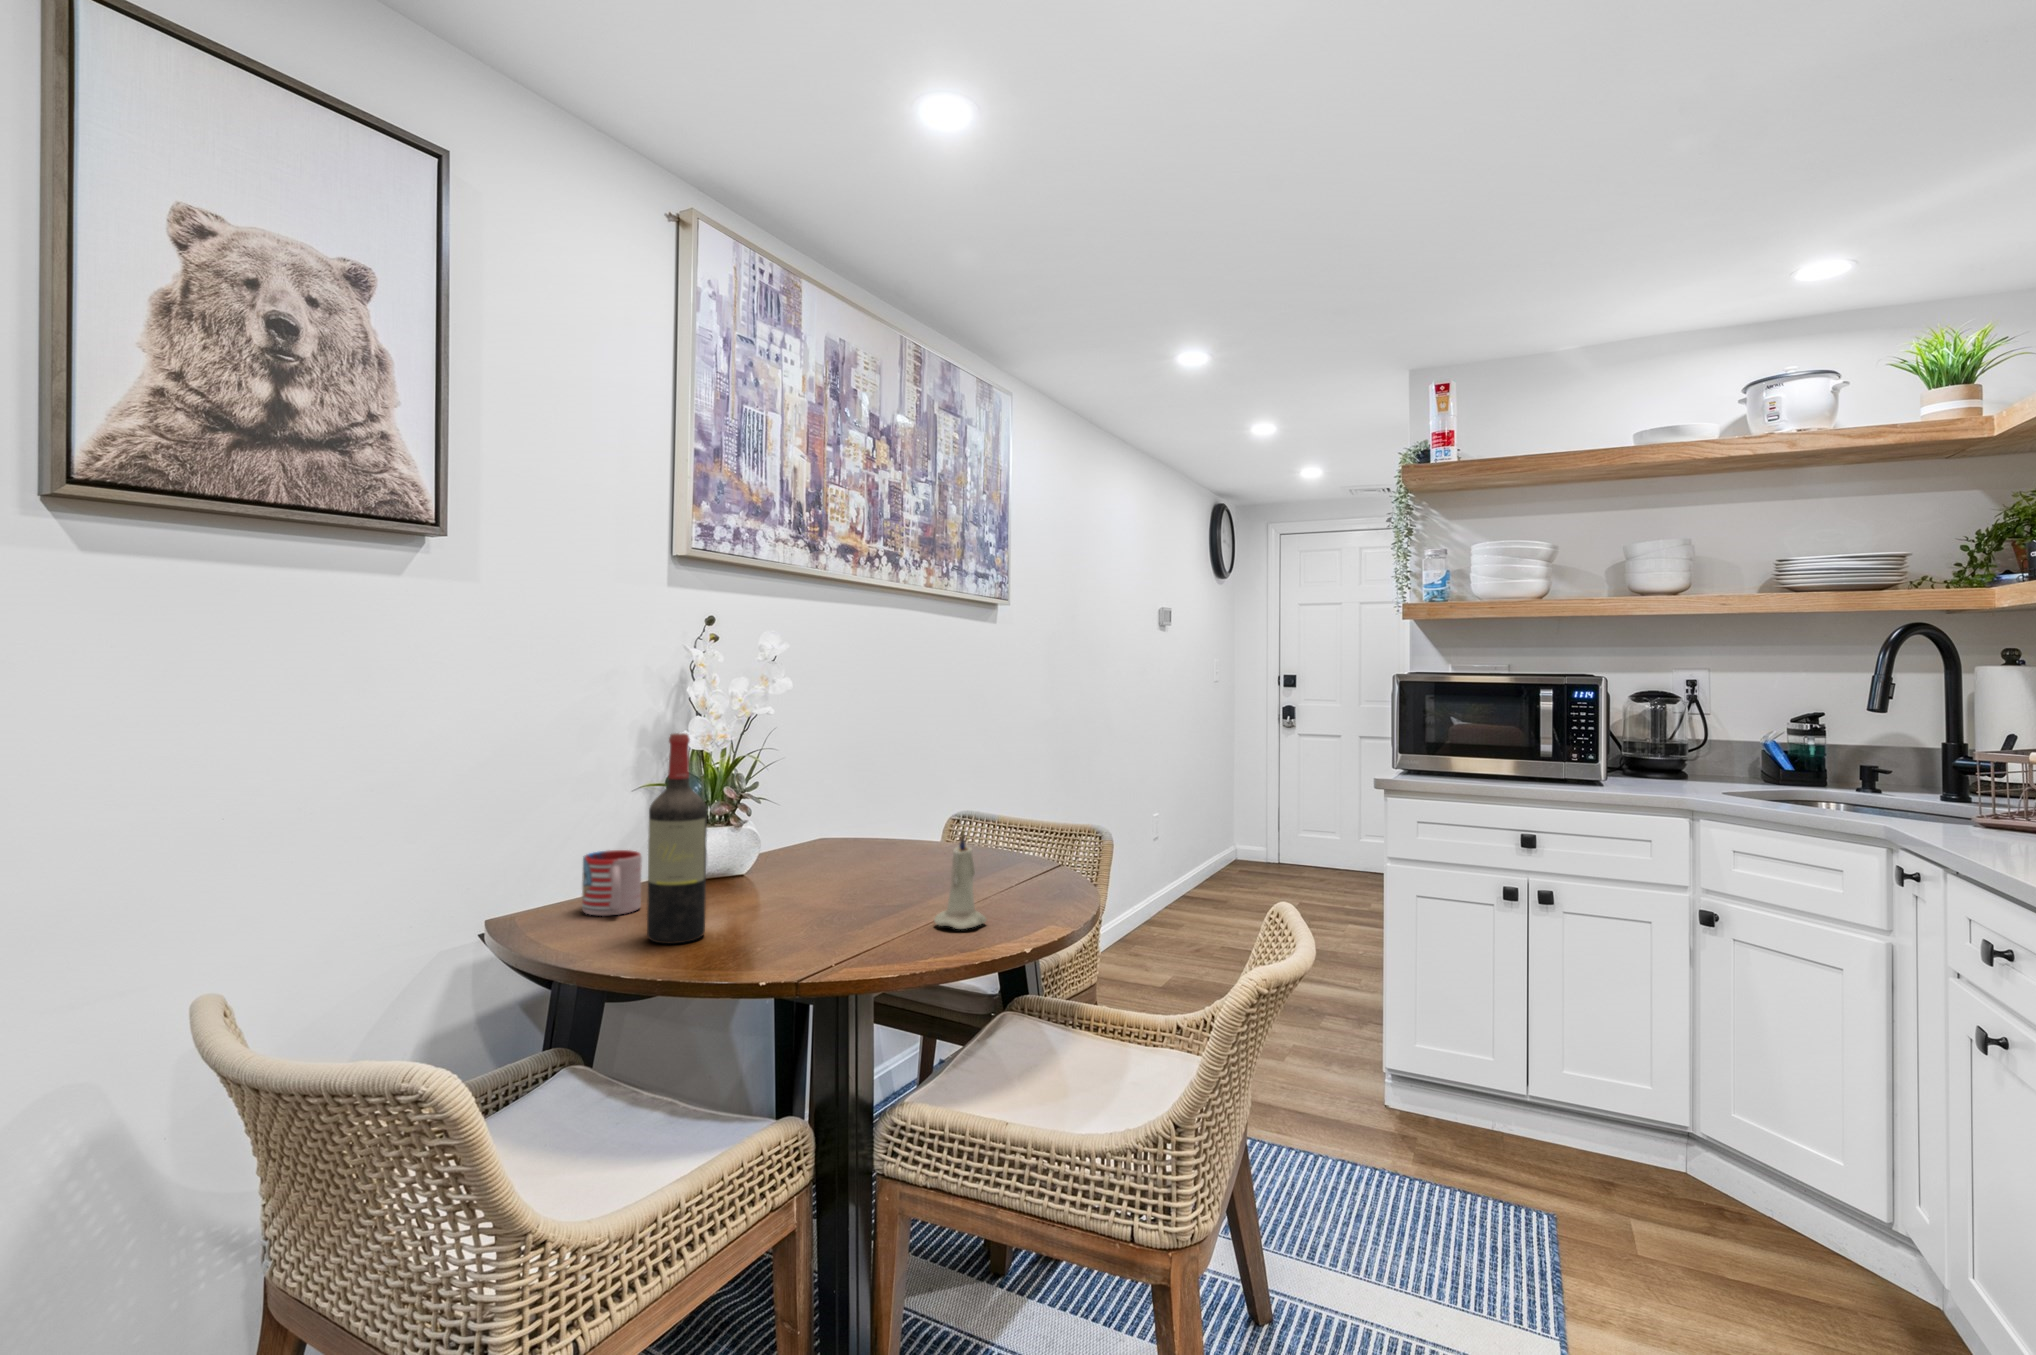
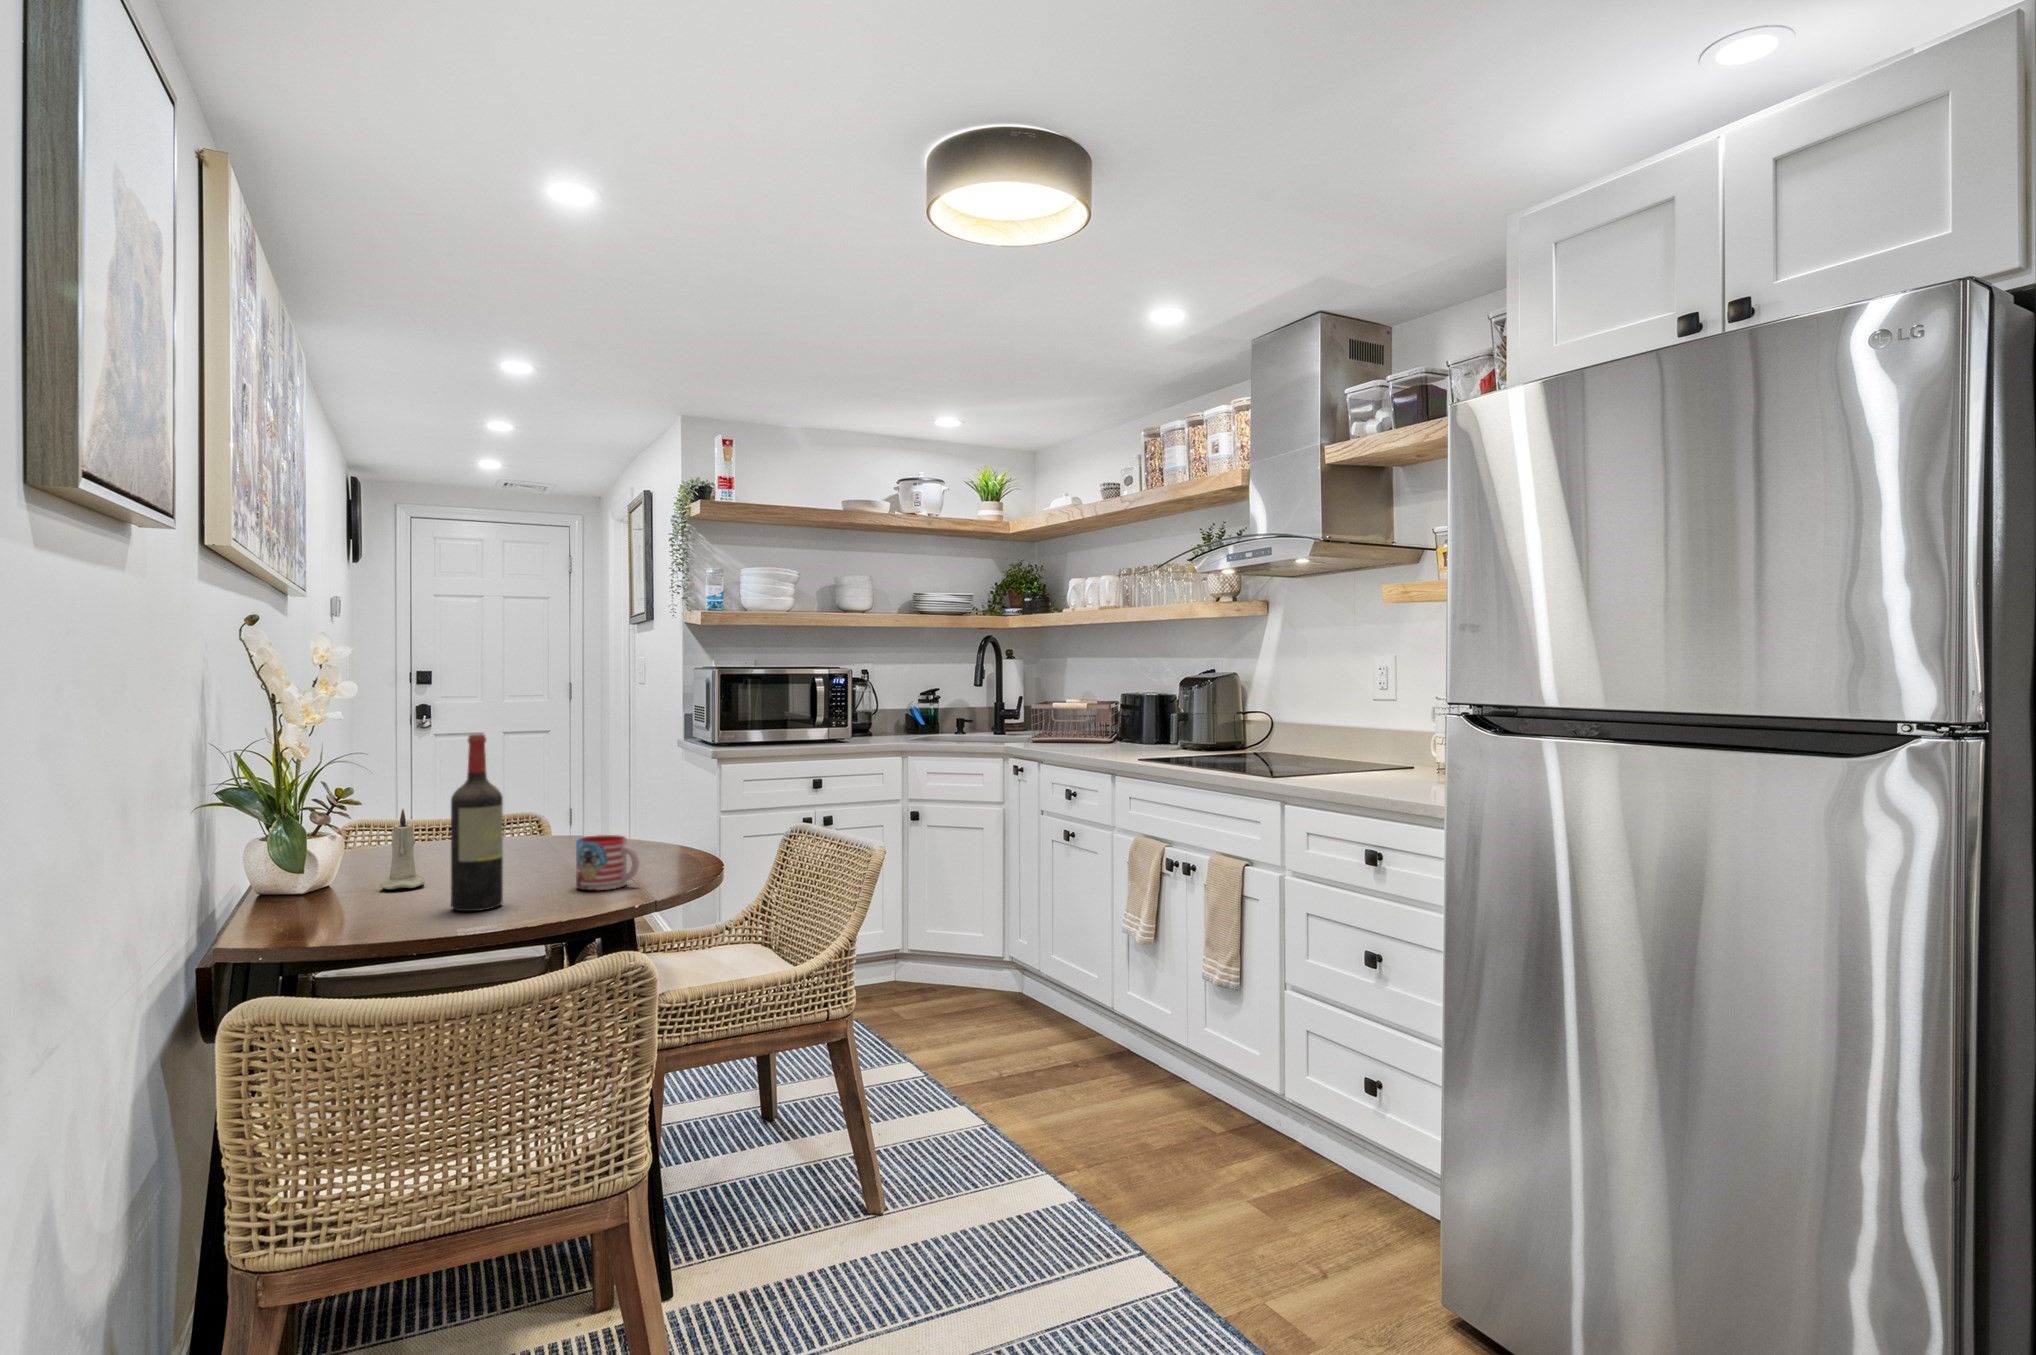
candle: present [934,830,986,929] -> present [379,809,425,889]
mug: present [582,850,642,916] -> present [576,835,639,890]

